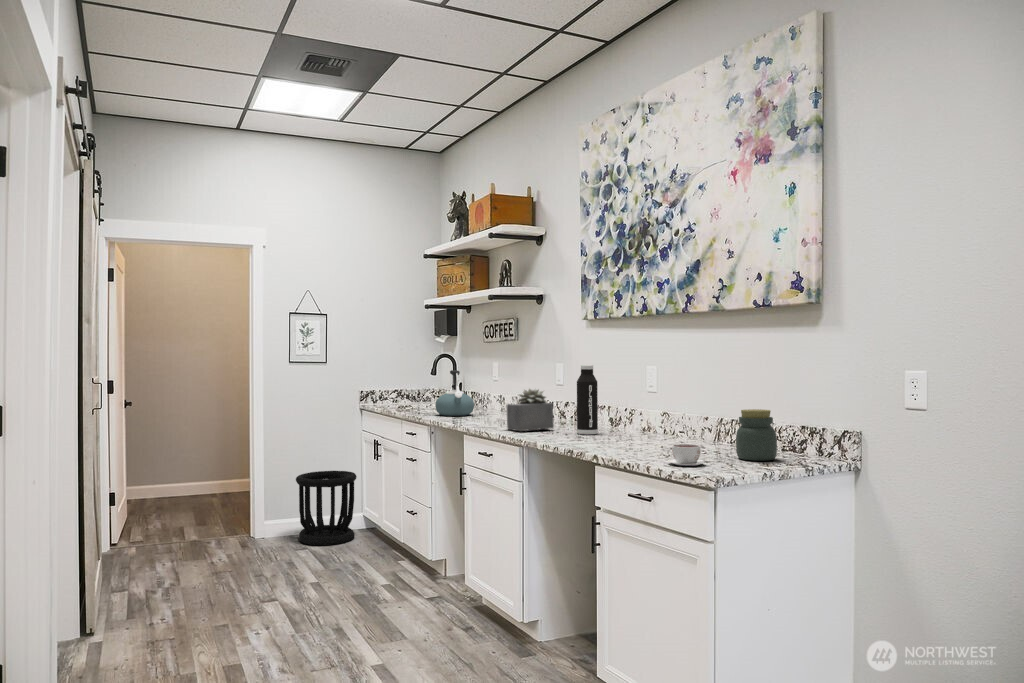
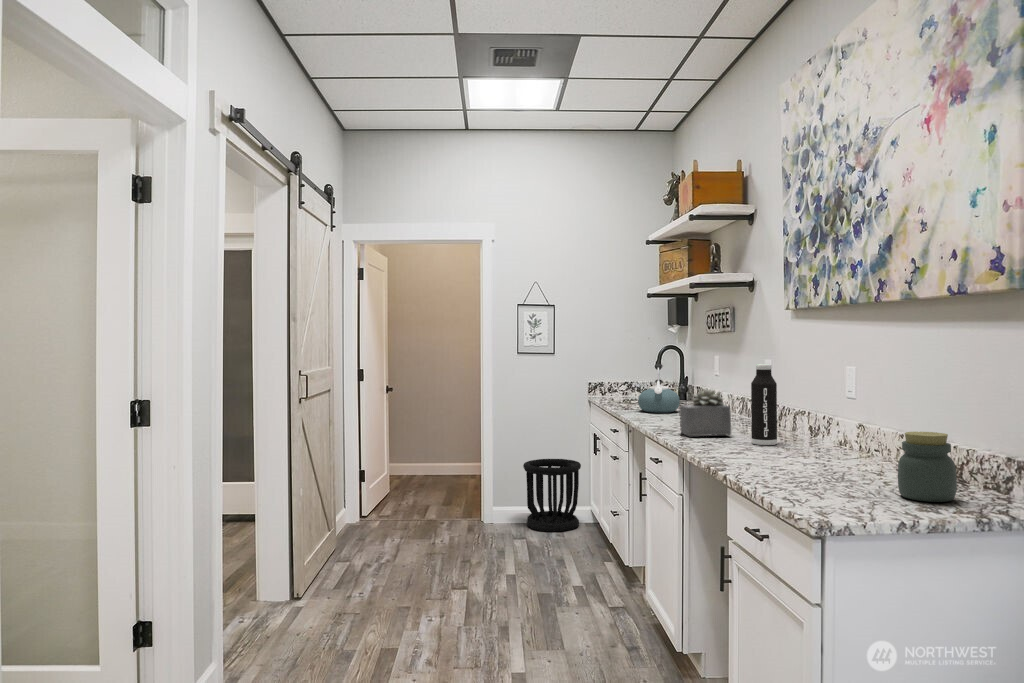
coffee cup: present [668,444,710,466] -> none [787,472,842,501]

